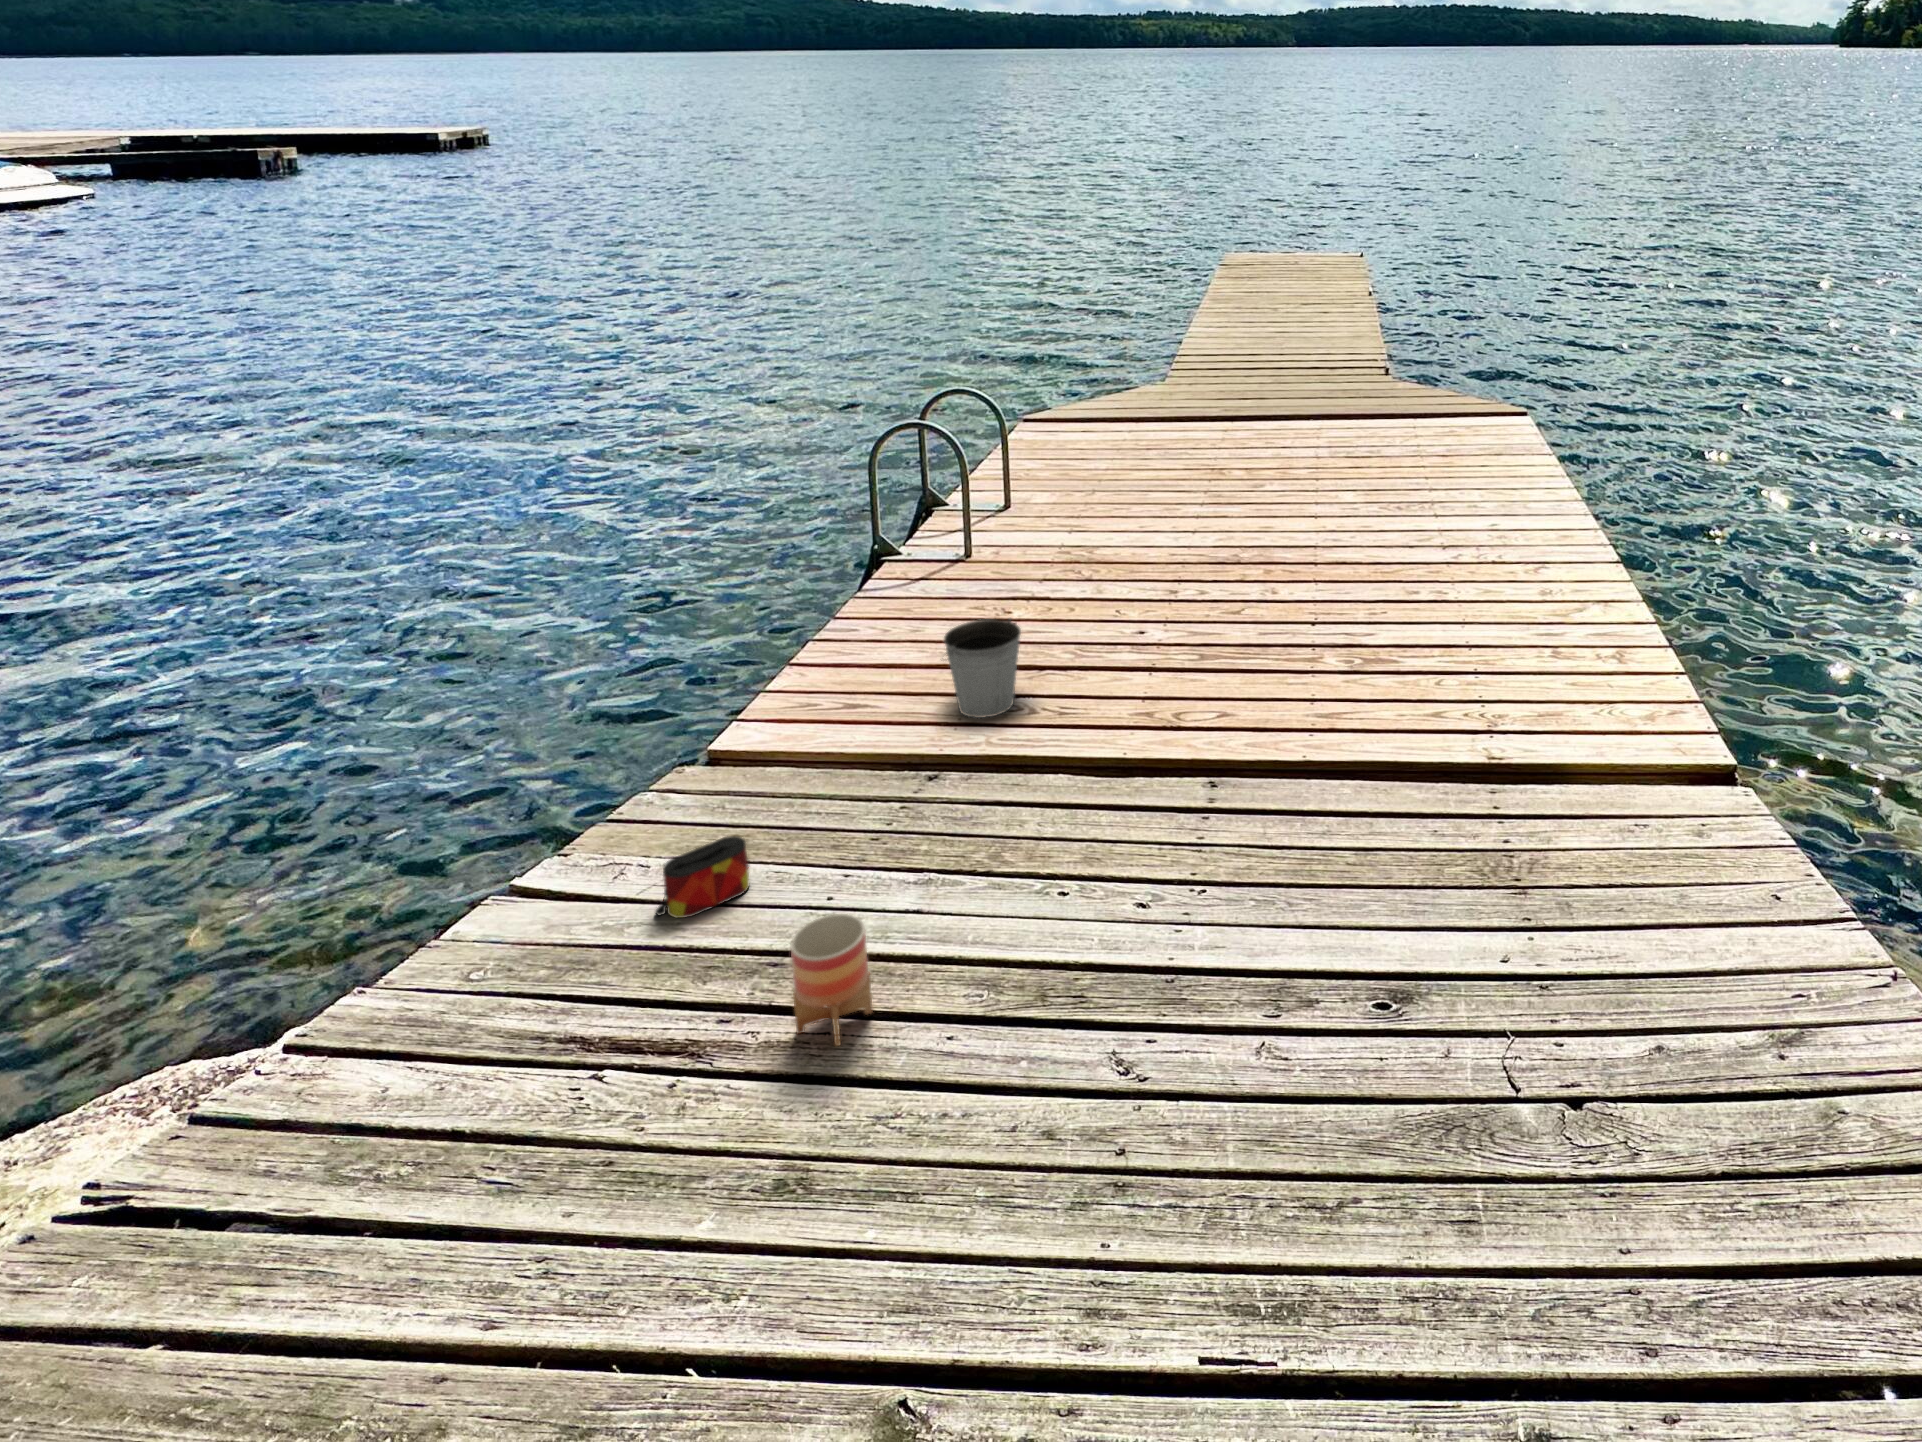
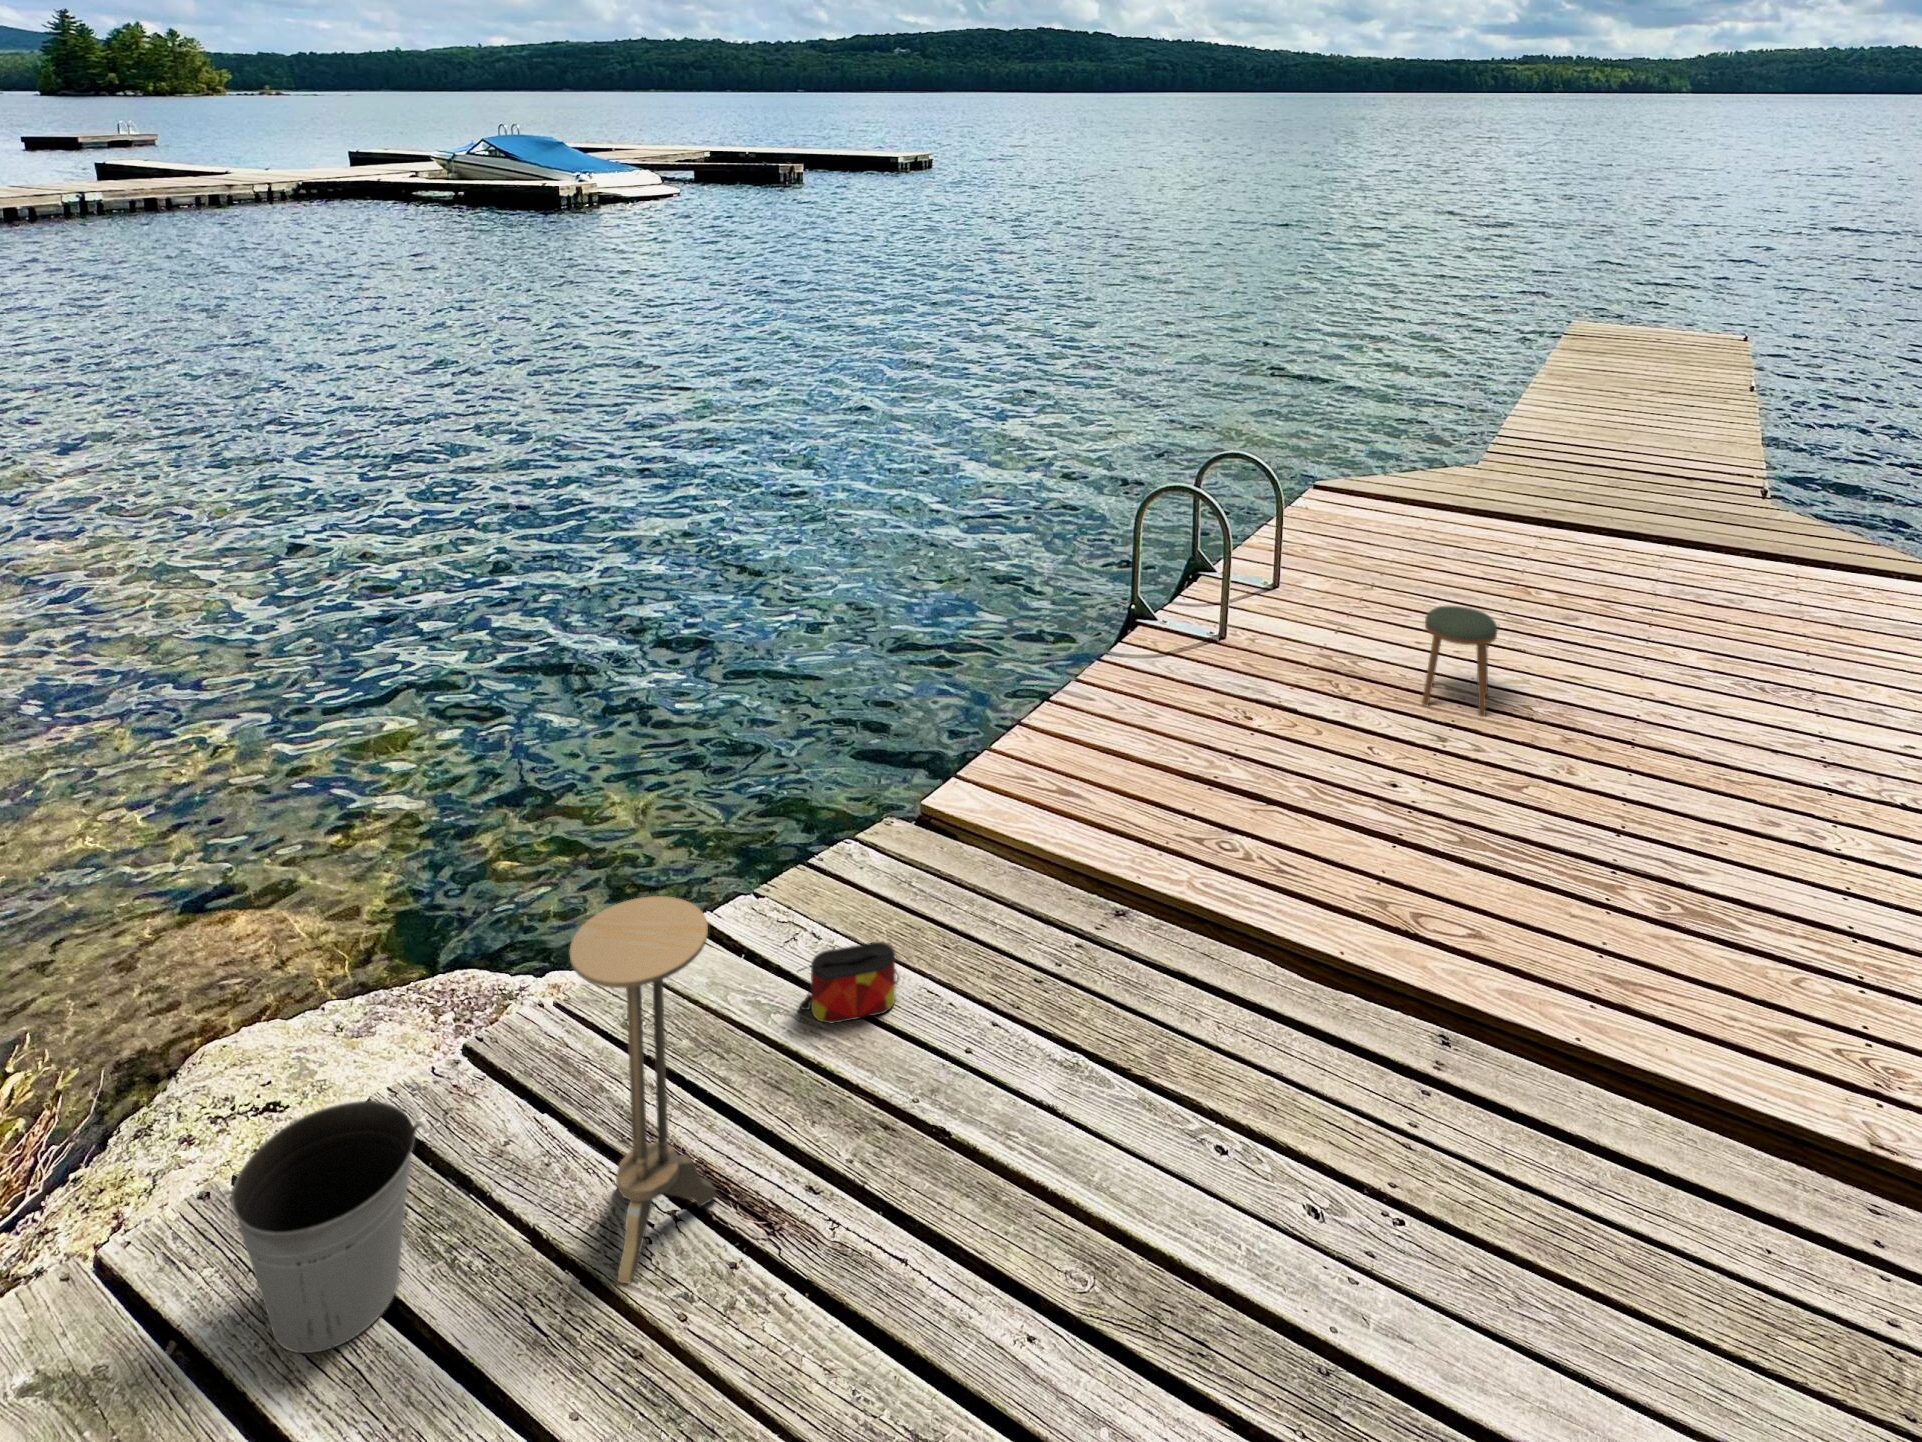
stool: none [1147,485,1206,574] -> present [1422,606,1497,717]
bucket: present [944,619,1021,718] -> present [224,1101,421,1353]
side table: none [470,796,634,1141] -> present [570,896,717,1283]
planter: present [791,914,873,1046] -> none [875,1111,961,1284]

